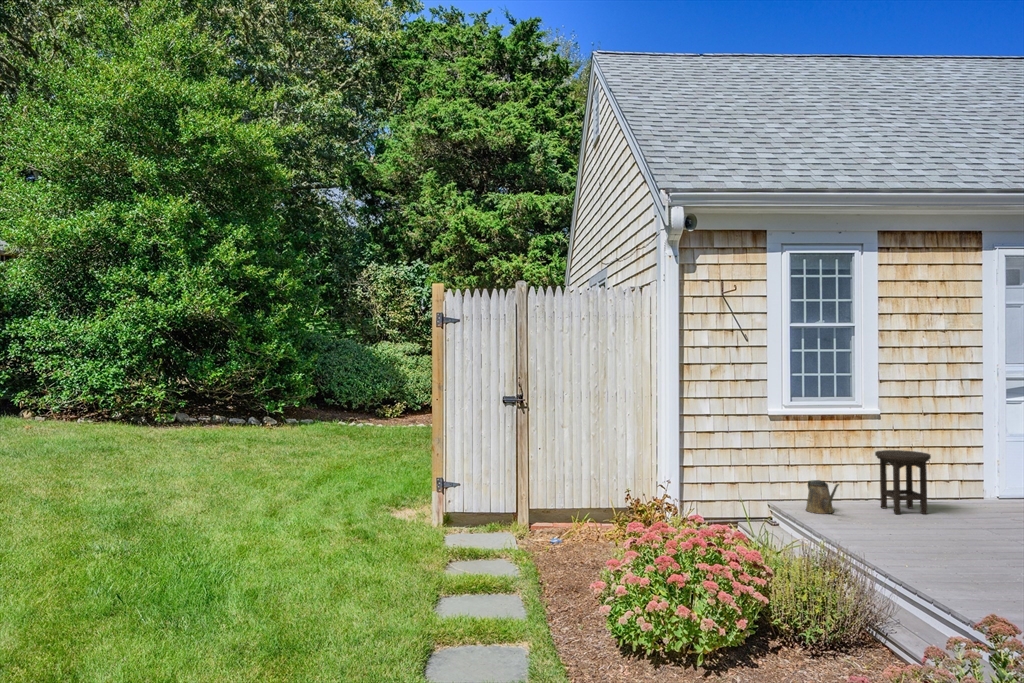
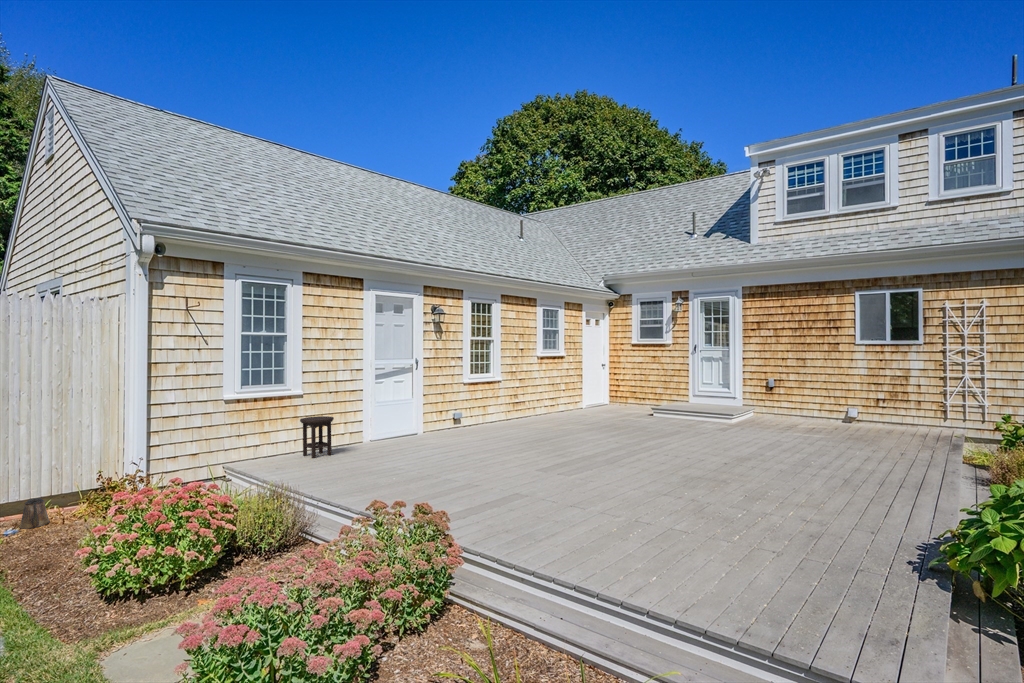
watering can: present [806,480,839,514] -> present [20,498,50,529]

